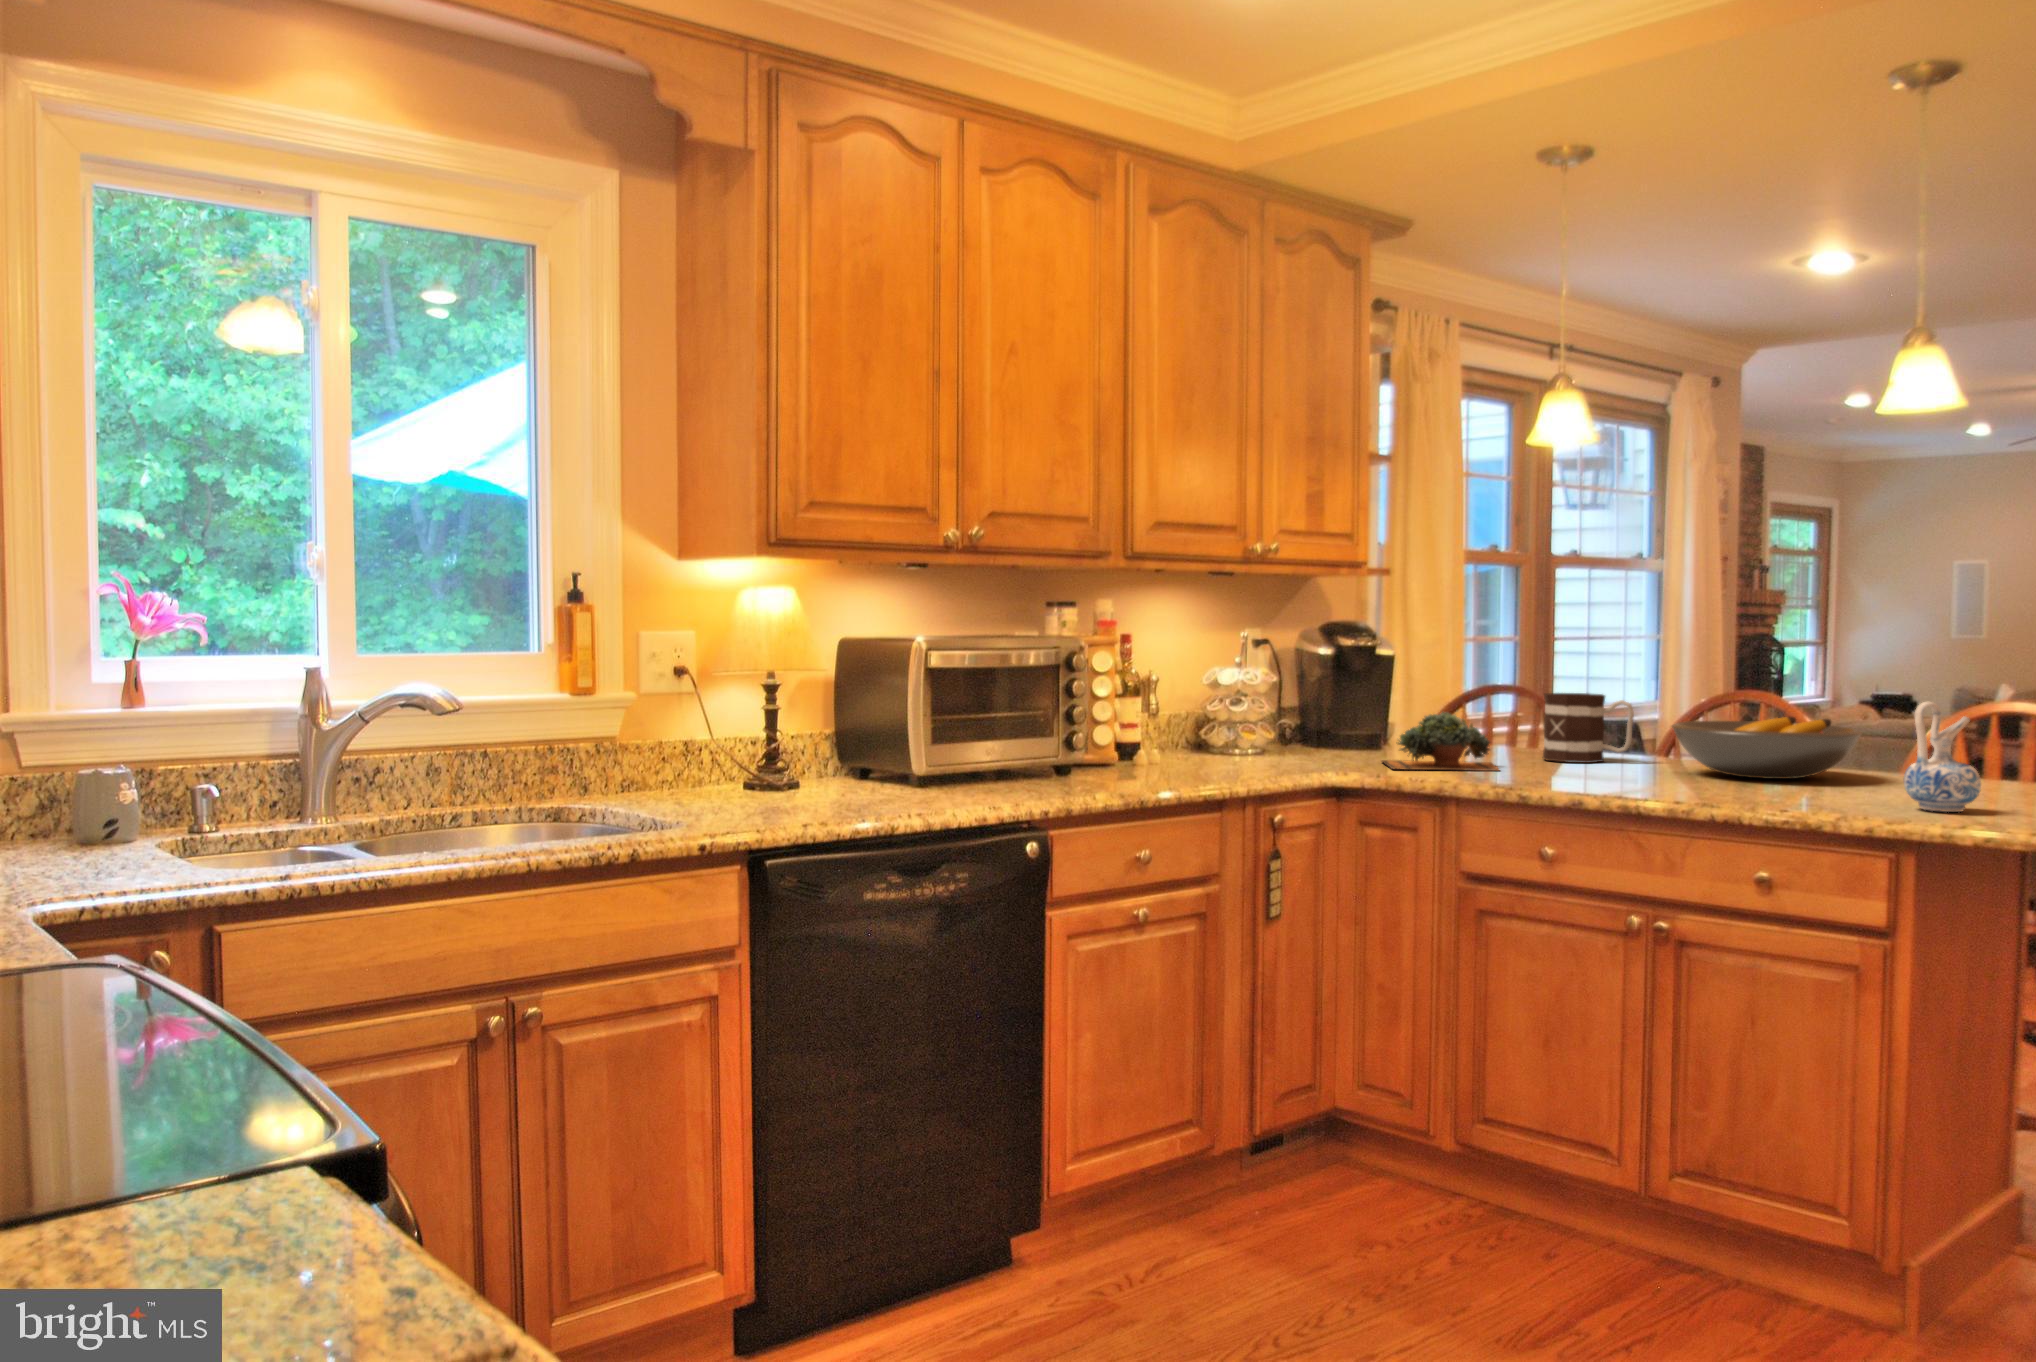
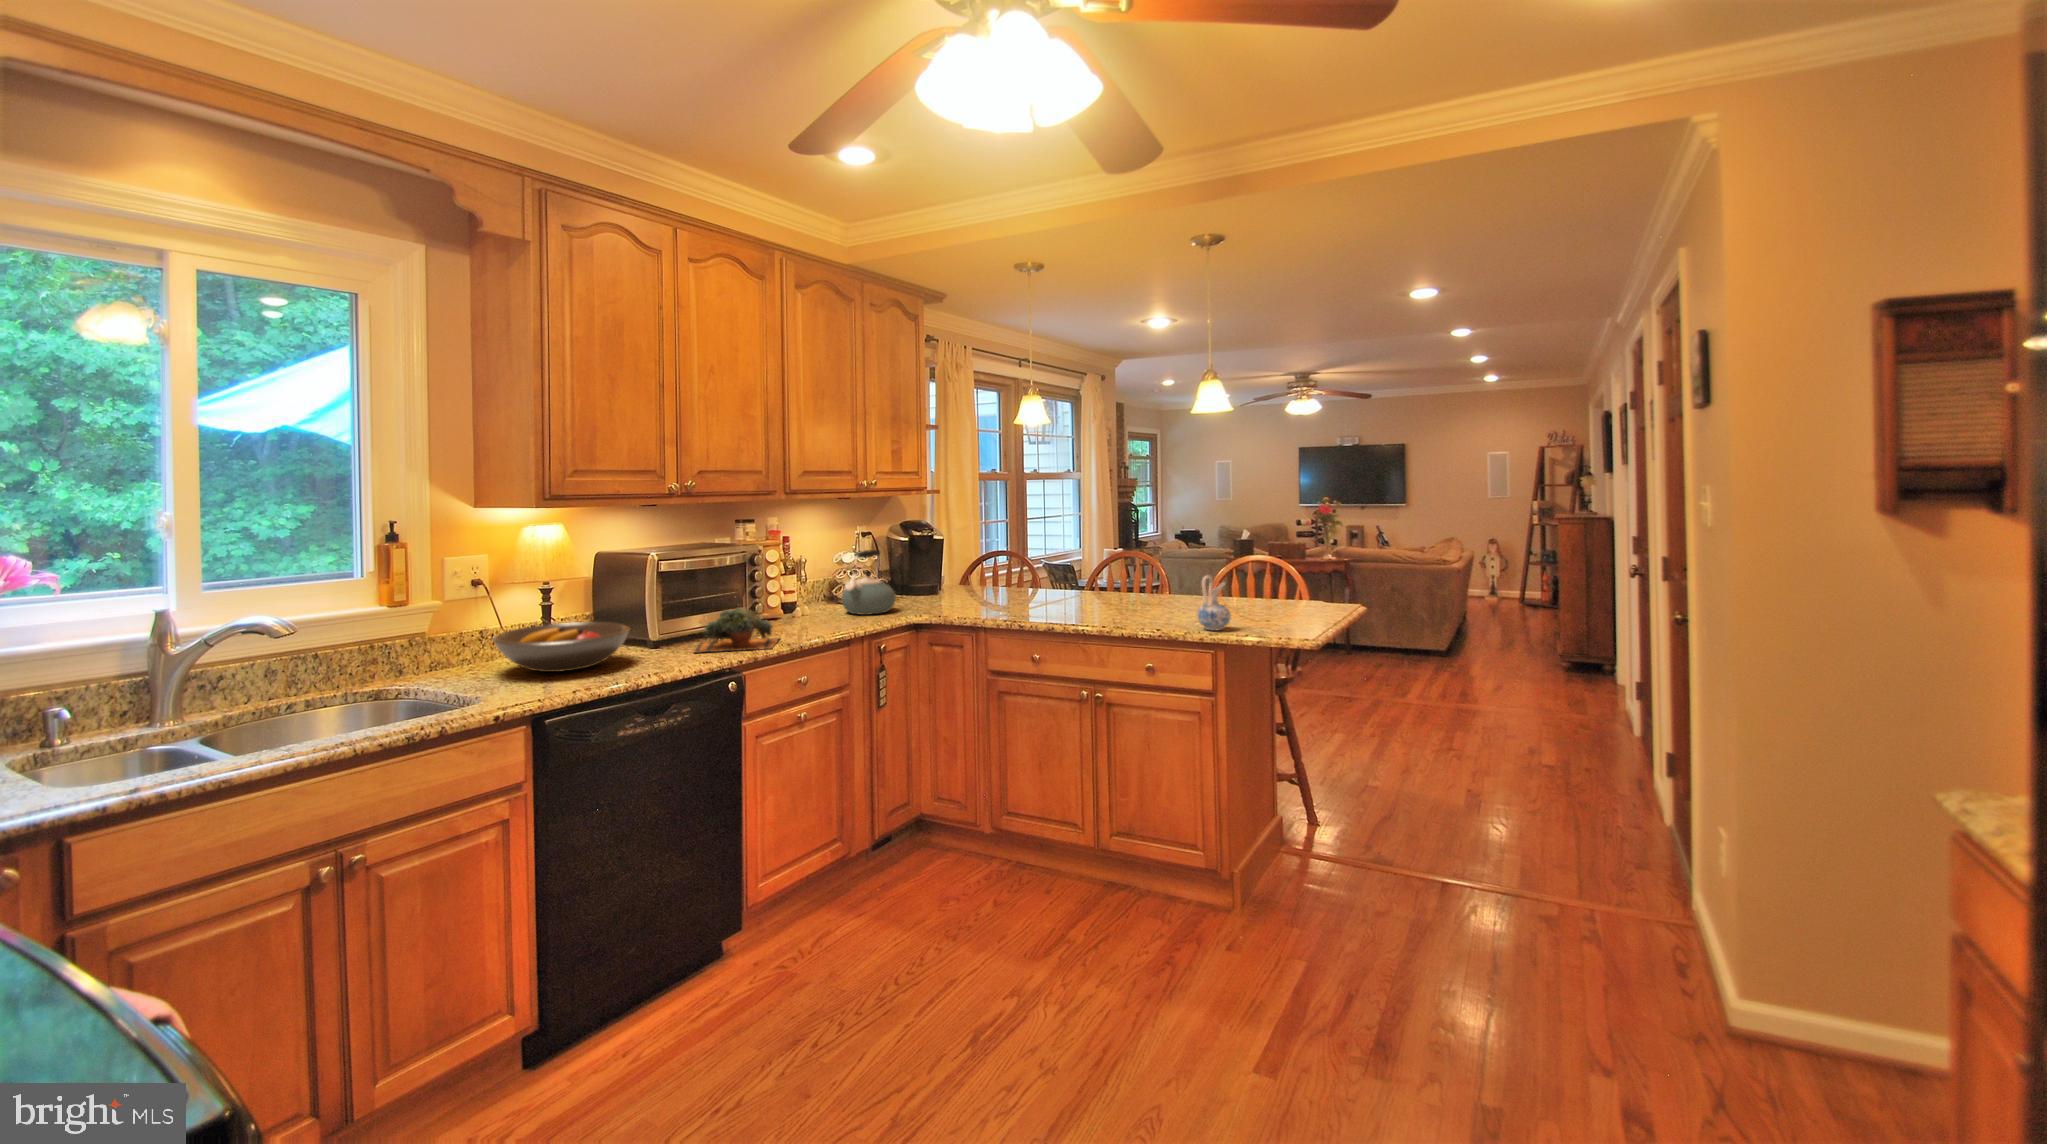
kettle: none [1212,656,1304,765] -> present [841,550,896,615]
mug: present [1543,693,1634,763] -> none [1025,563,1071,602]
succulent plant: present [1382,712,1499,771] -> present [695,608,779,653]
fruit bowl: present [1672,717,1862,779] -> present [492,622,630,672]

